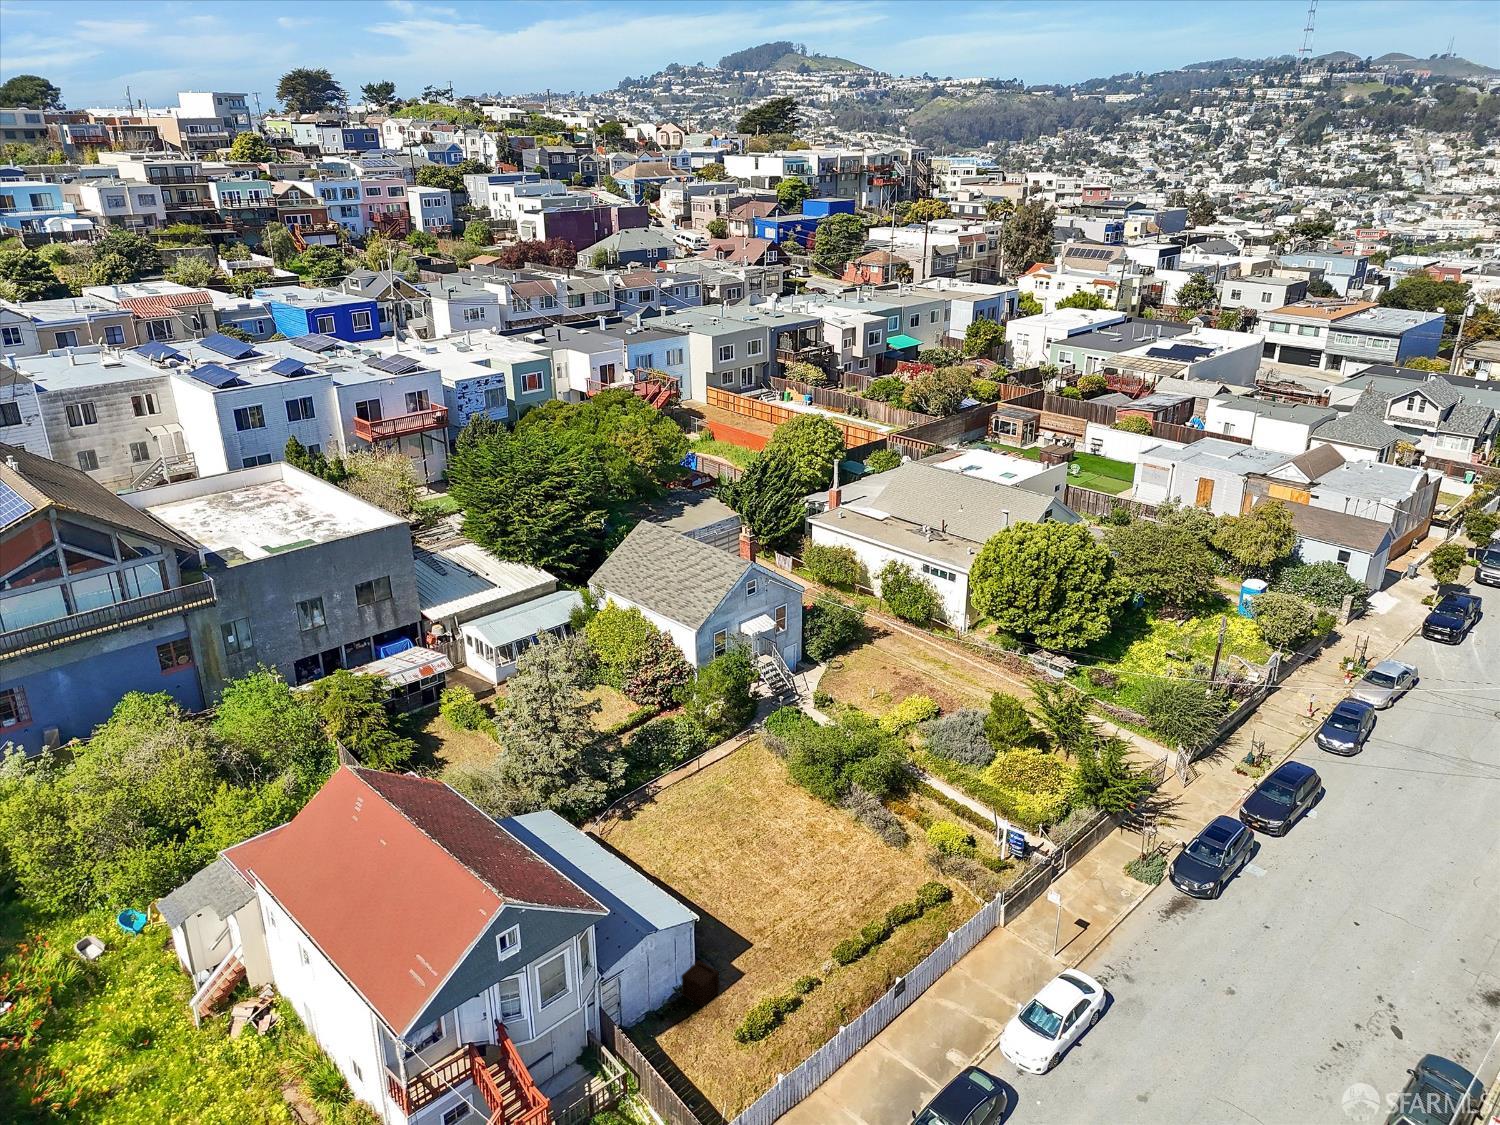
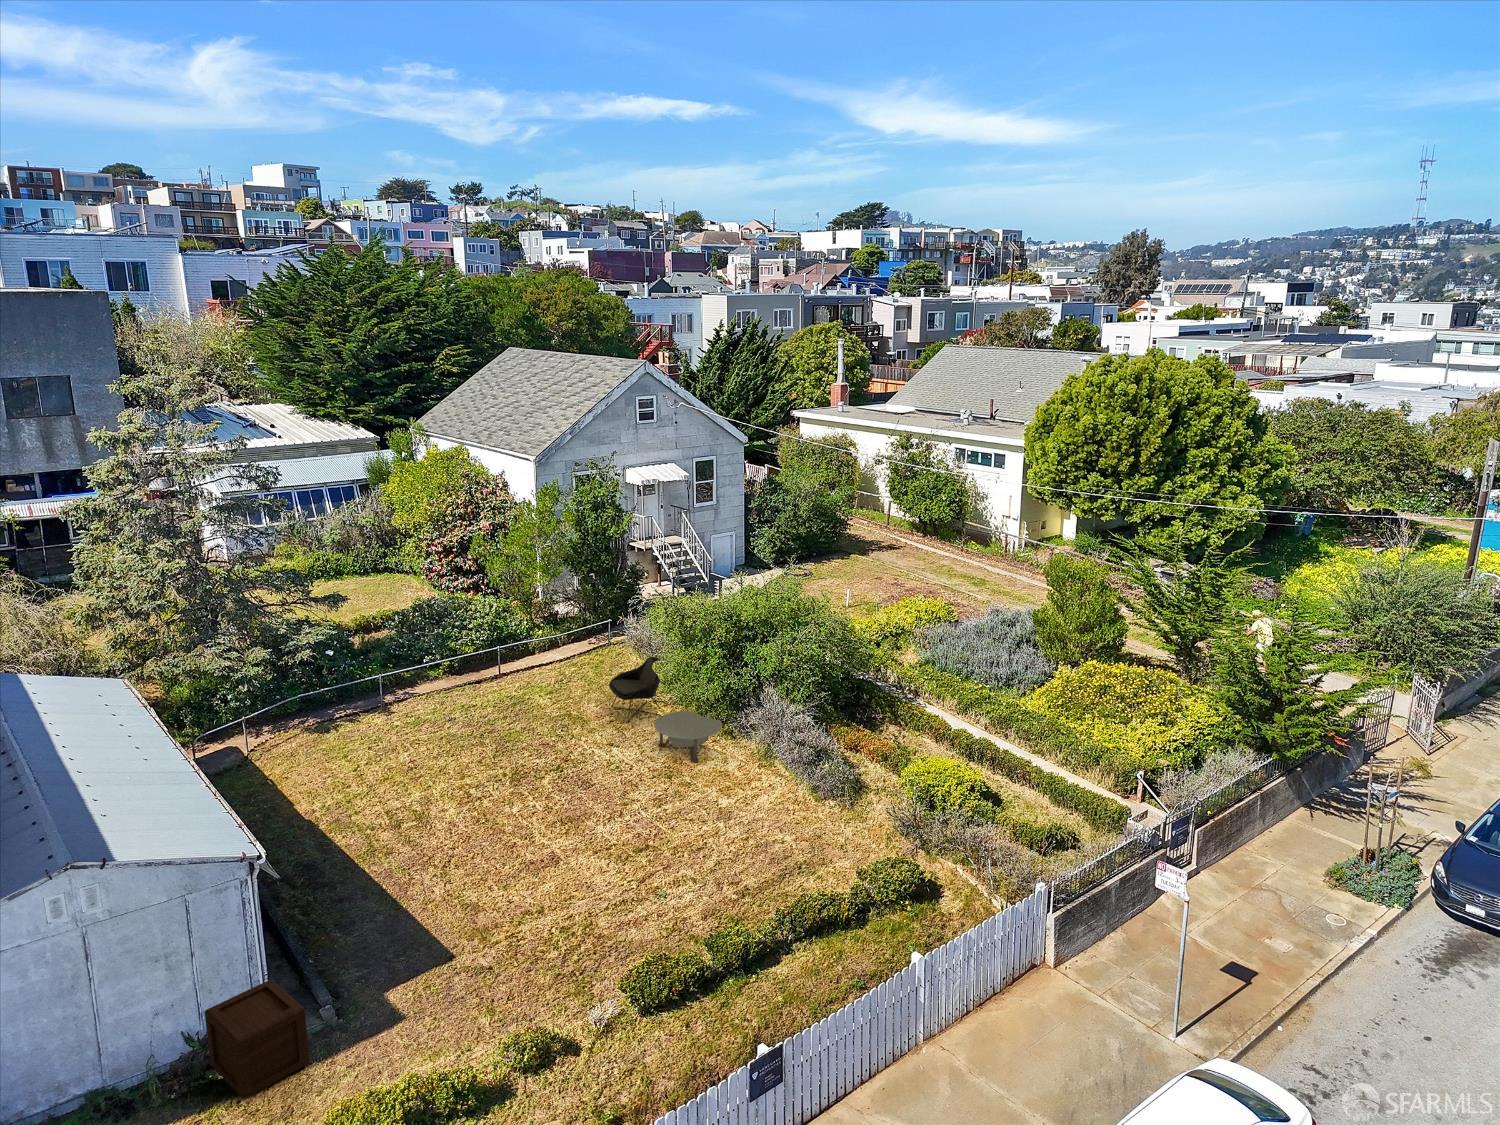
lounge chair: none [765,760,796,798] -> present [609,657,661,723]
round table: none [797,792,832,822] -> present [654,711,722,763]

